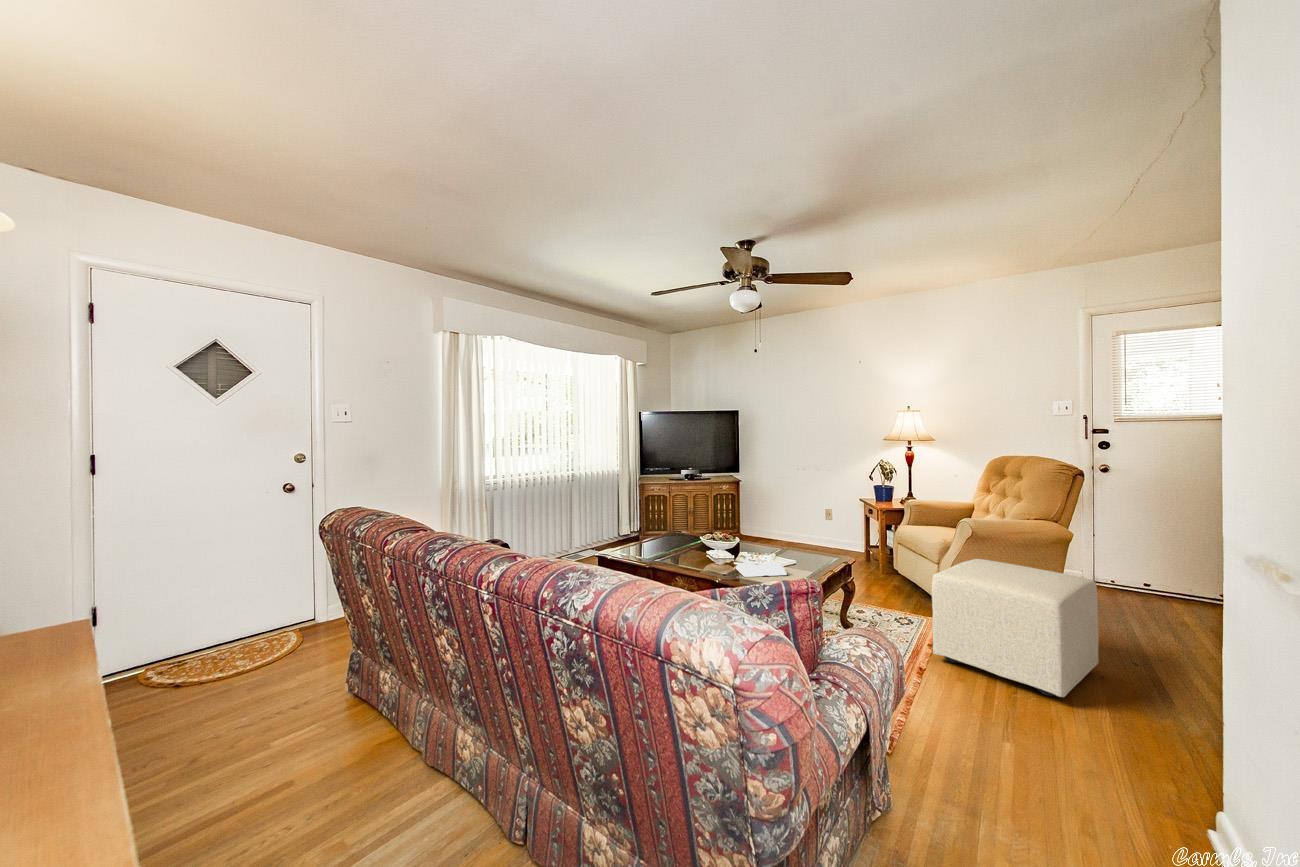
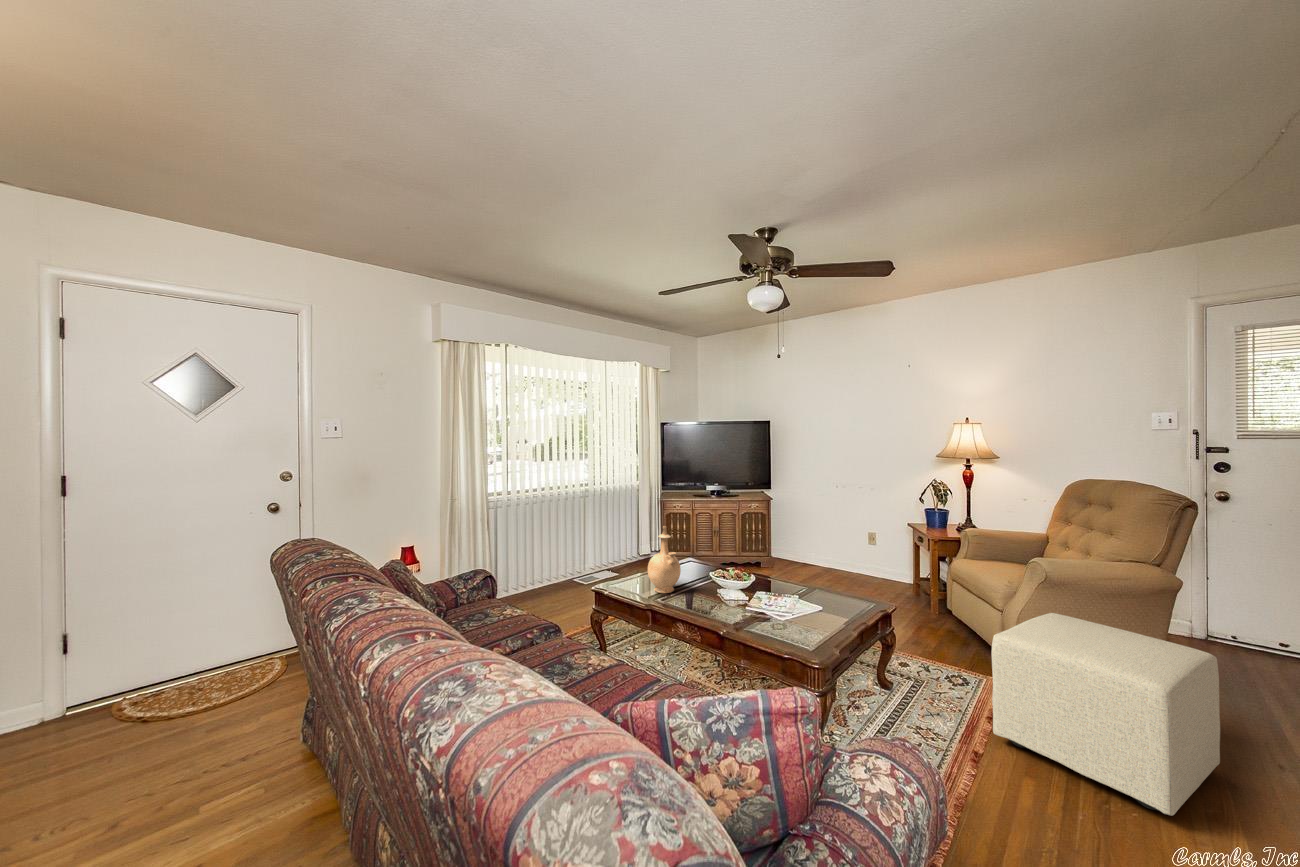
vase: none [643,499,672,557] -> present [648,526,681,593]
book: present [735,559,787,578] -> none [749,602,811,628]

